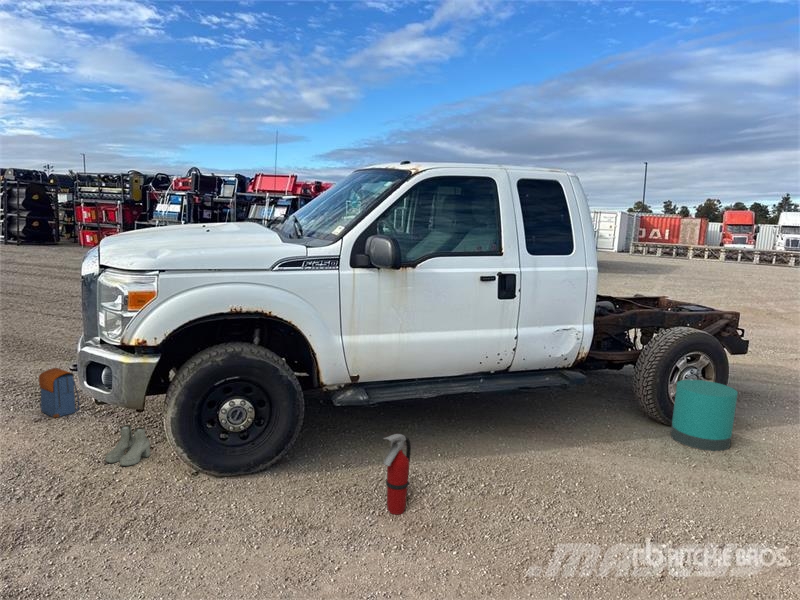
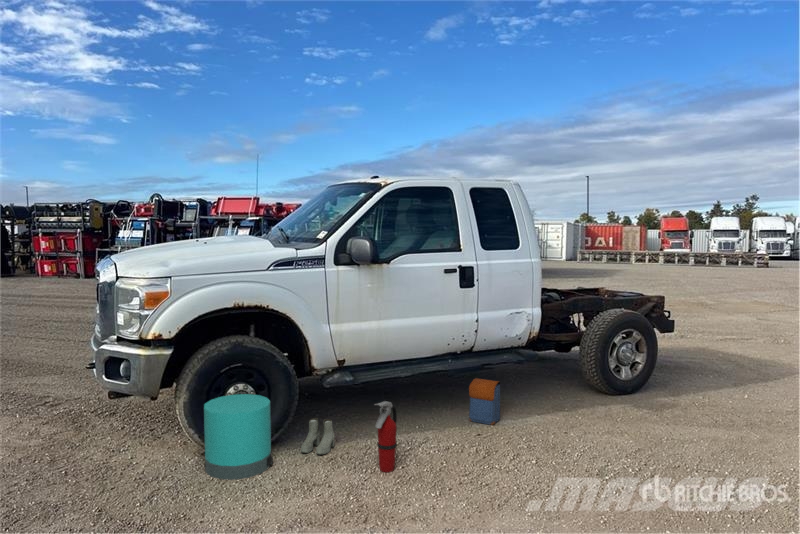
backpack: present [39,368,79,418] -> present [469,378,500,425]
trash can: present [671,380,738,451] -> present [204,394,273,480]
boots: present [106,425,150,466] -> present [301,418,335,455]

